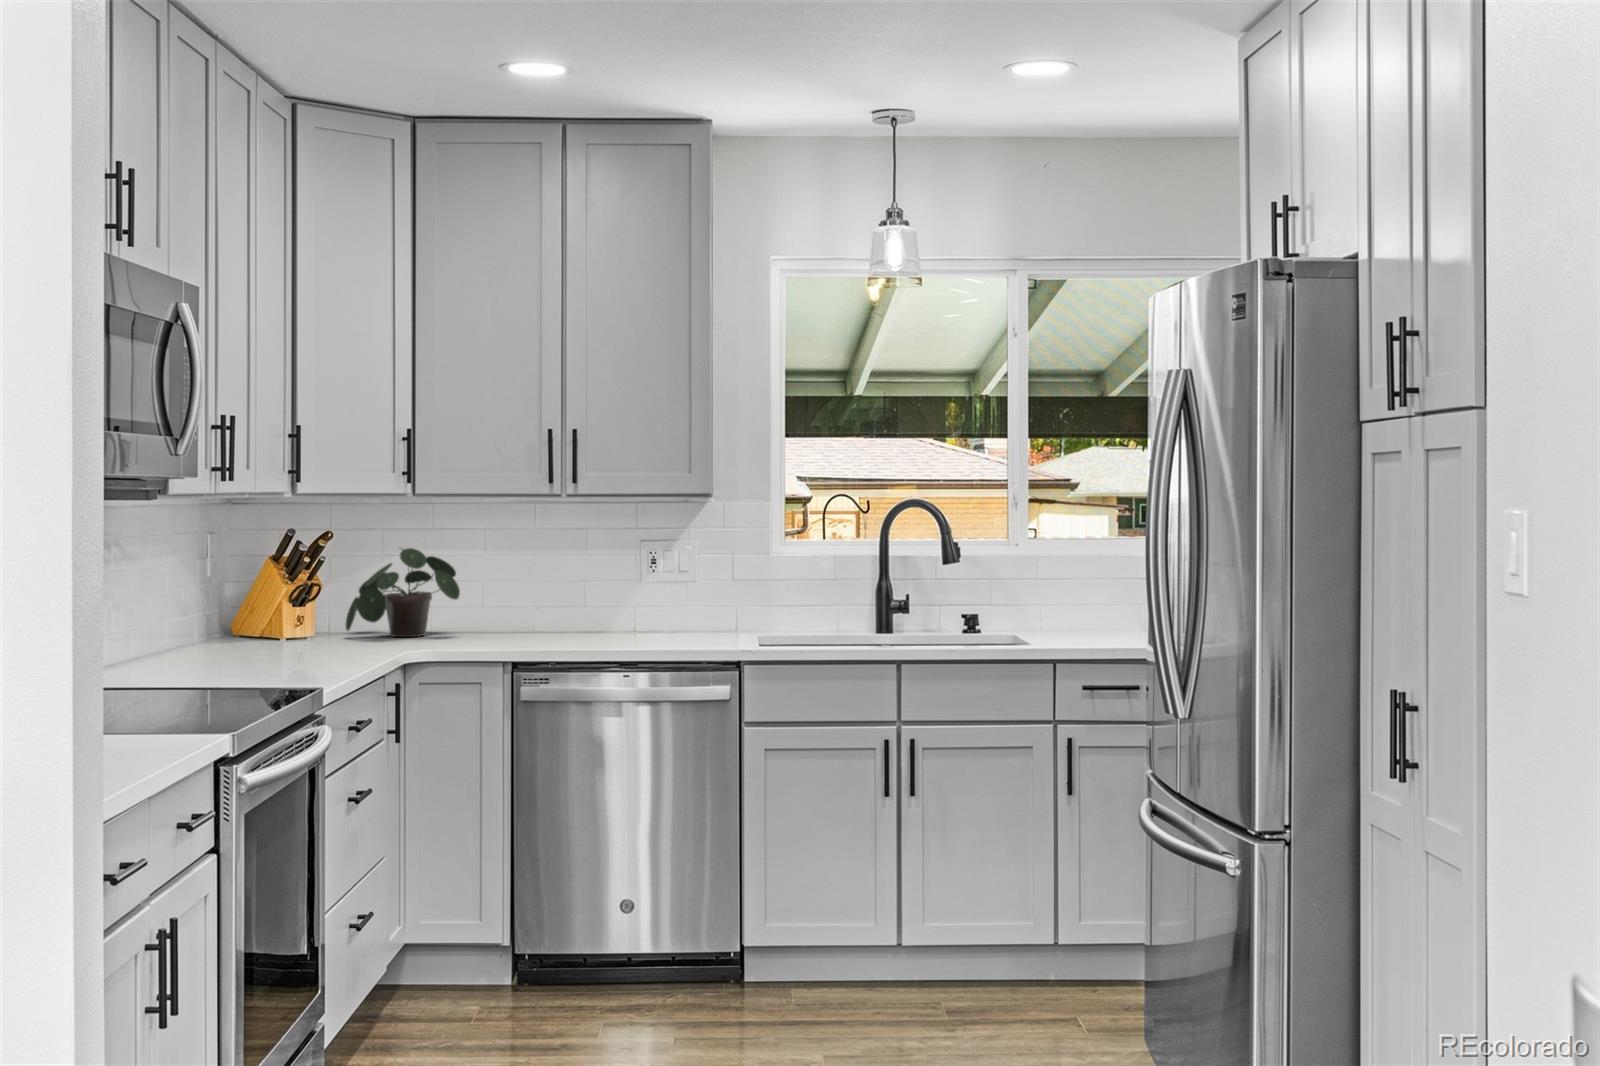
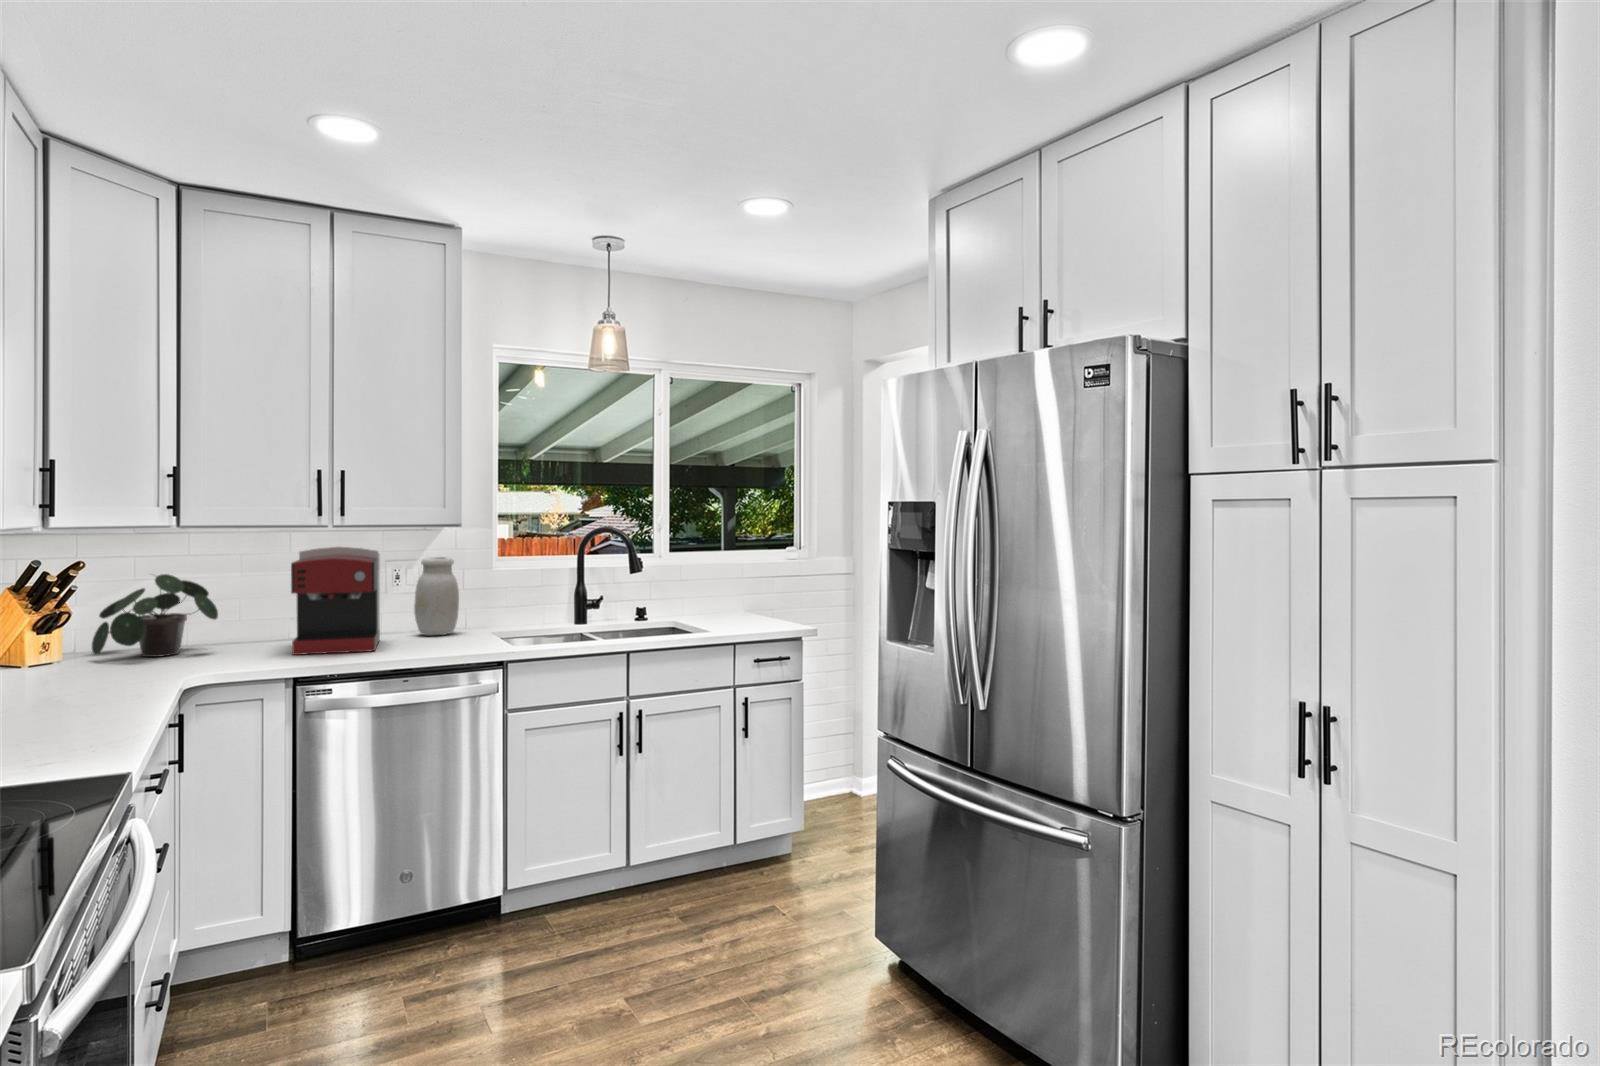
coffee maker: none [521,520,627,643] -> present [291,547,380,655]
jar: none [670,536,722,632] -> present [414,557,459,635]

